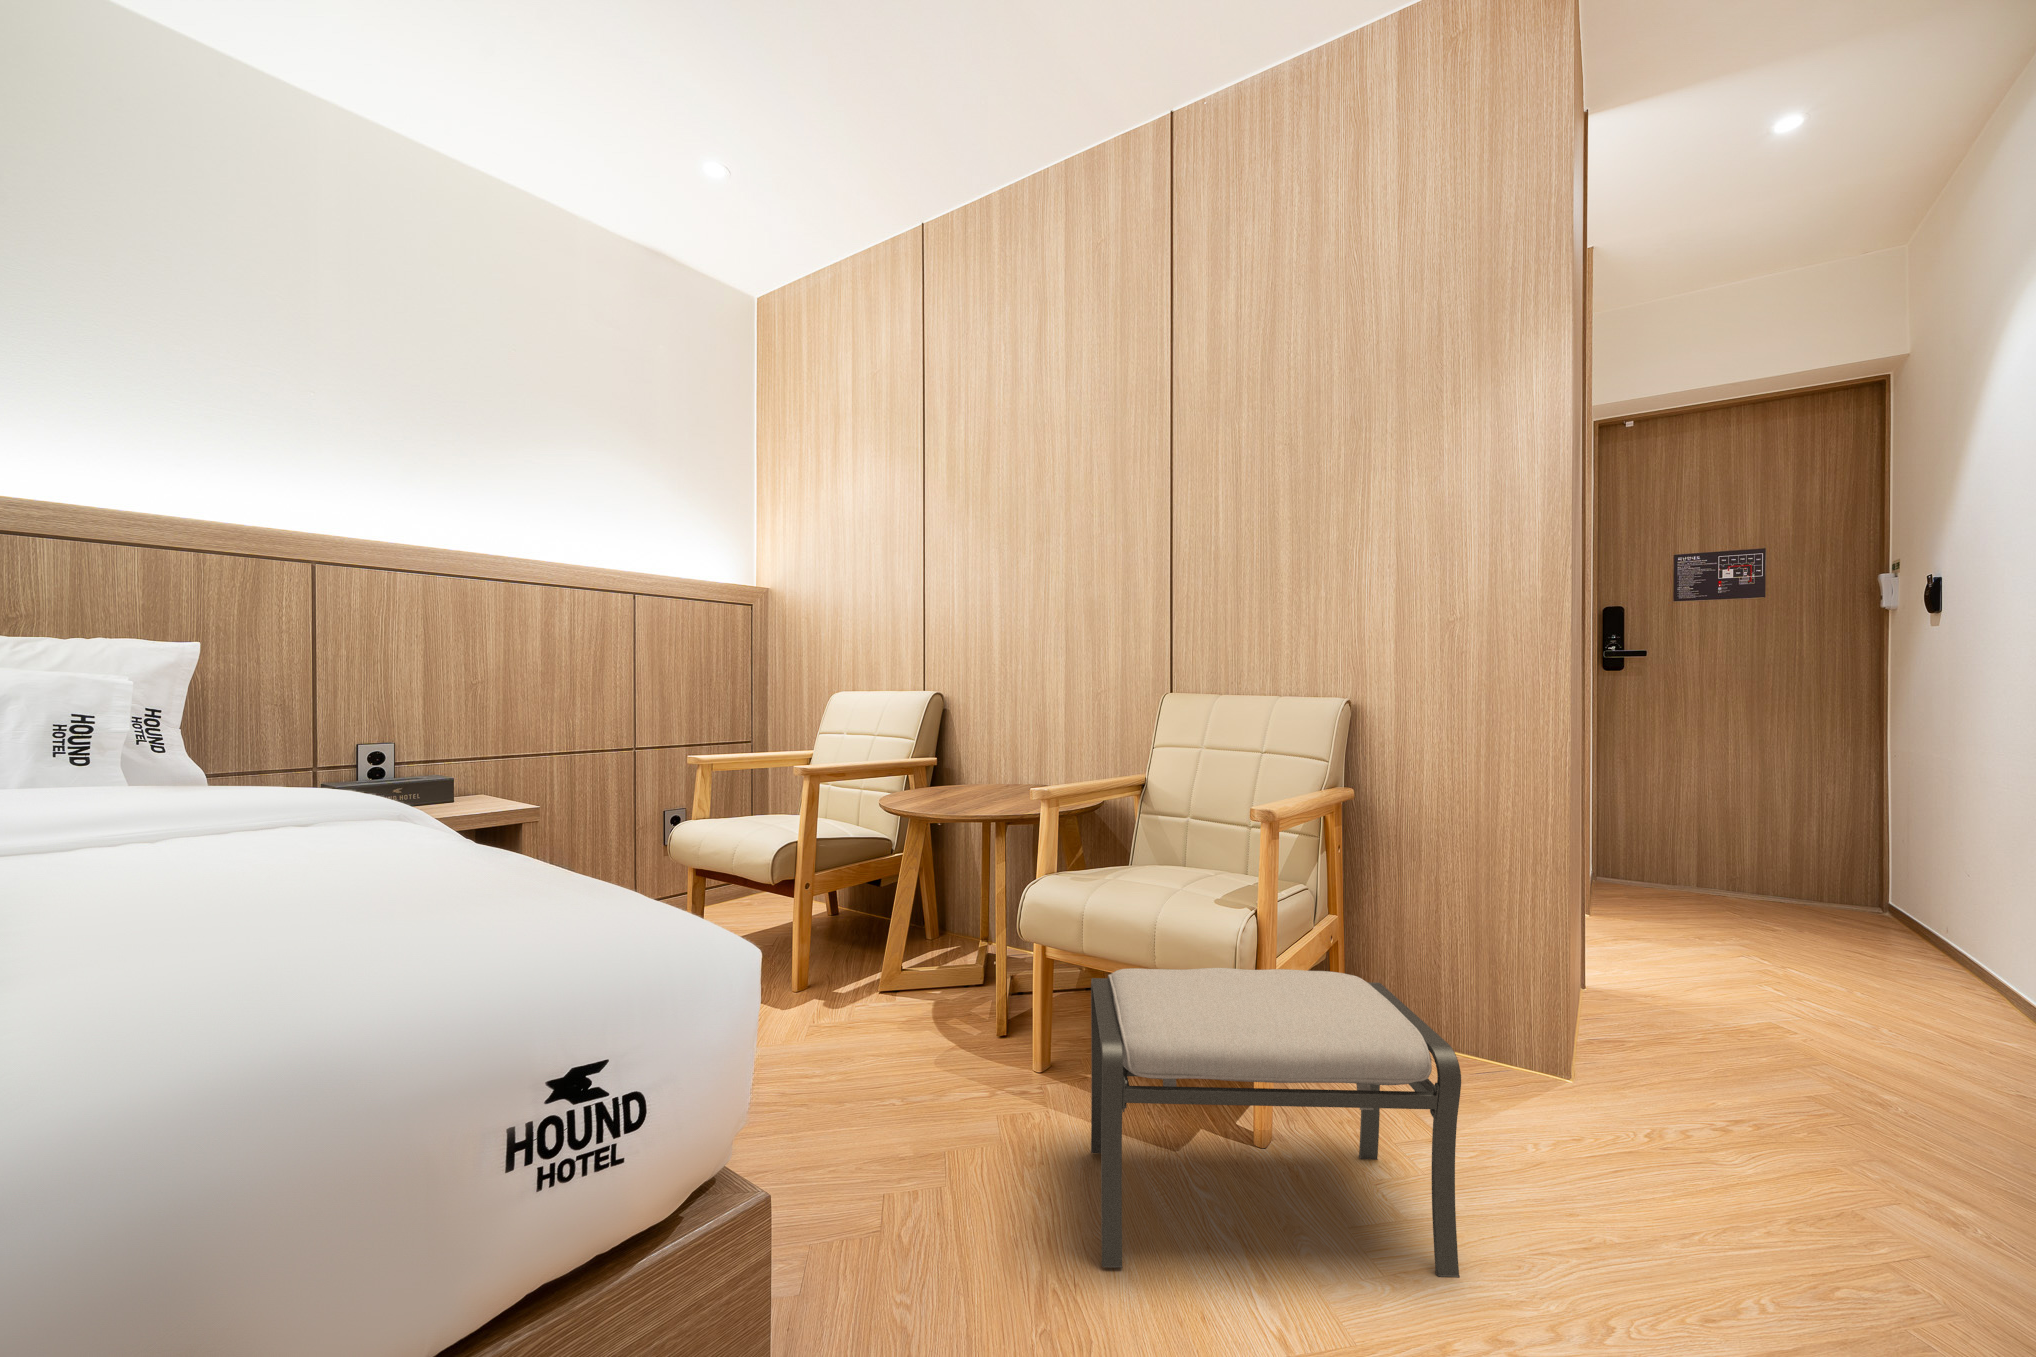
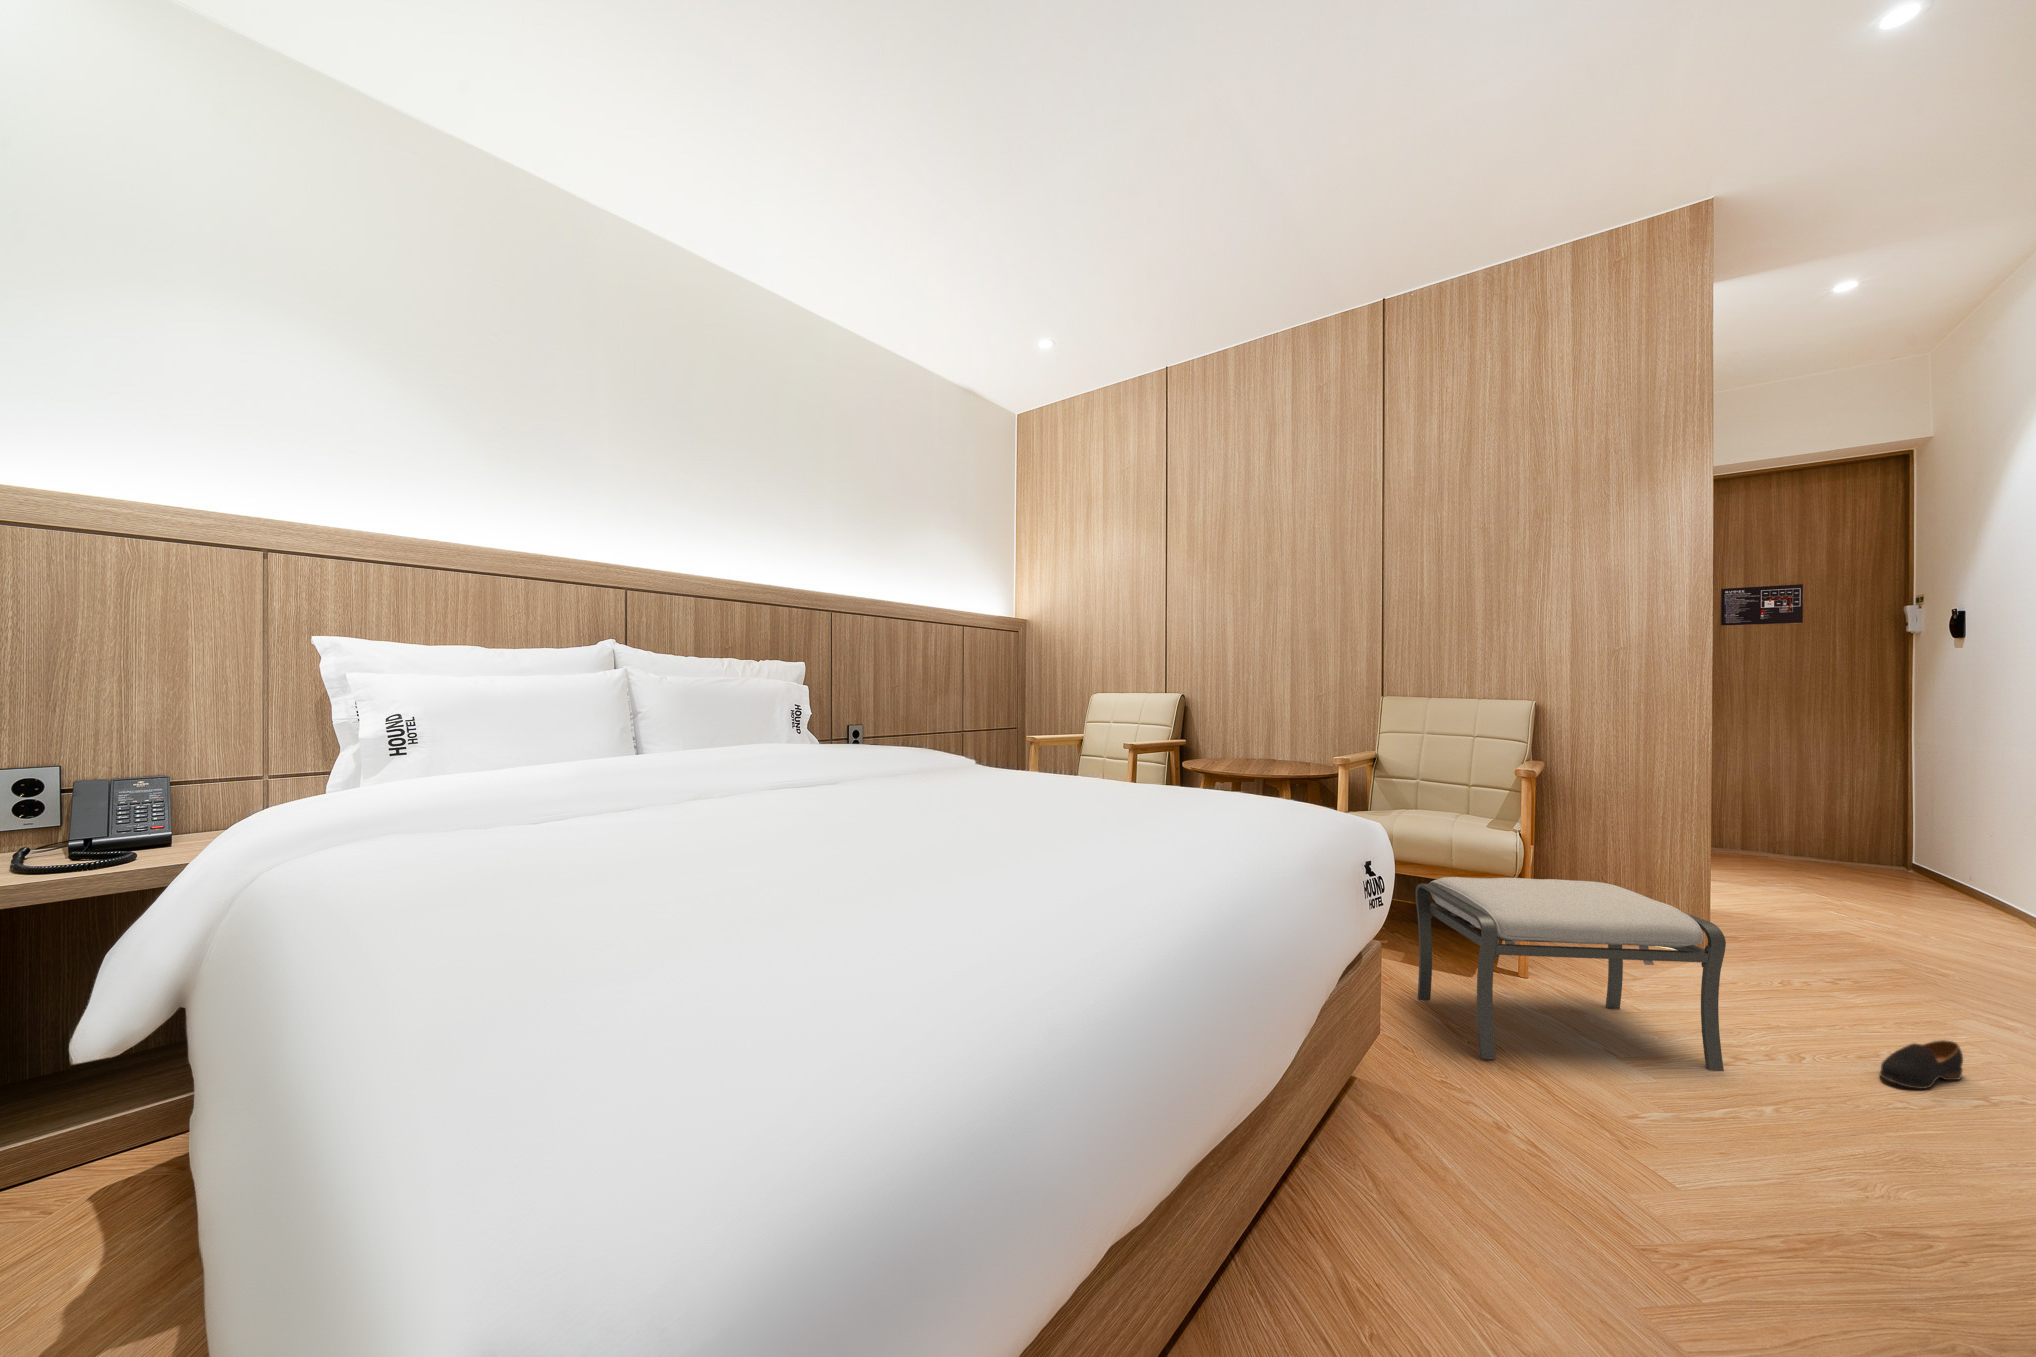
shoe: none [1683,1219,1806,1304] -> present [1880,1040,1963,1089]

